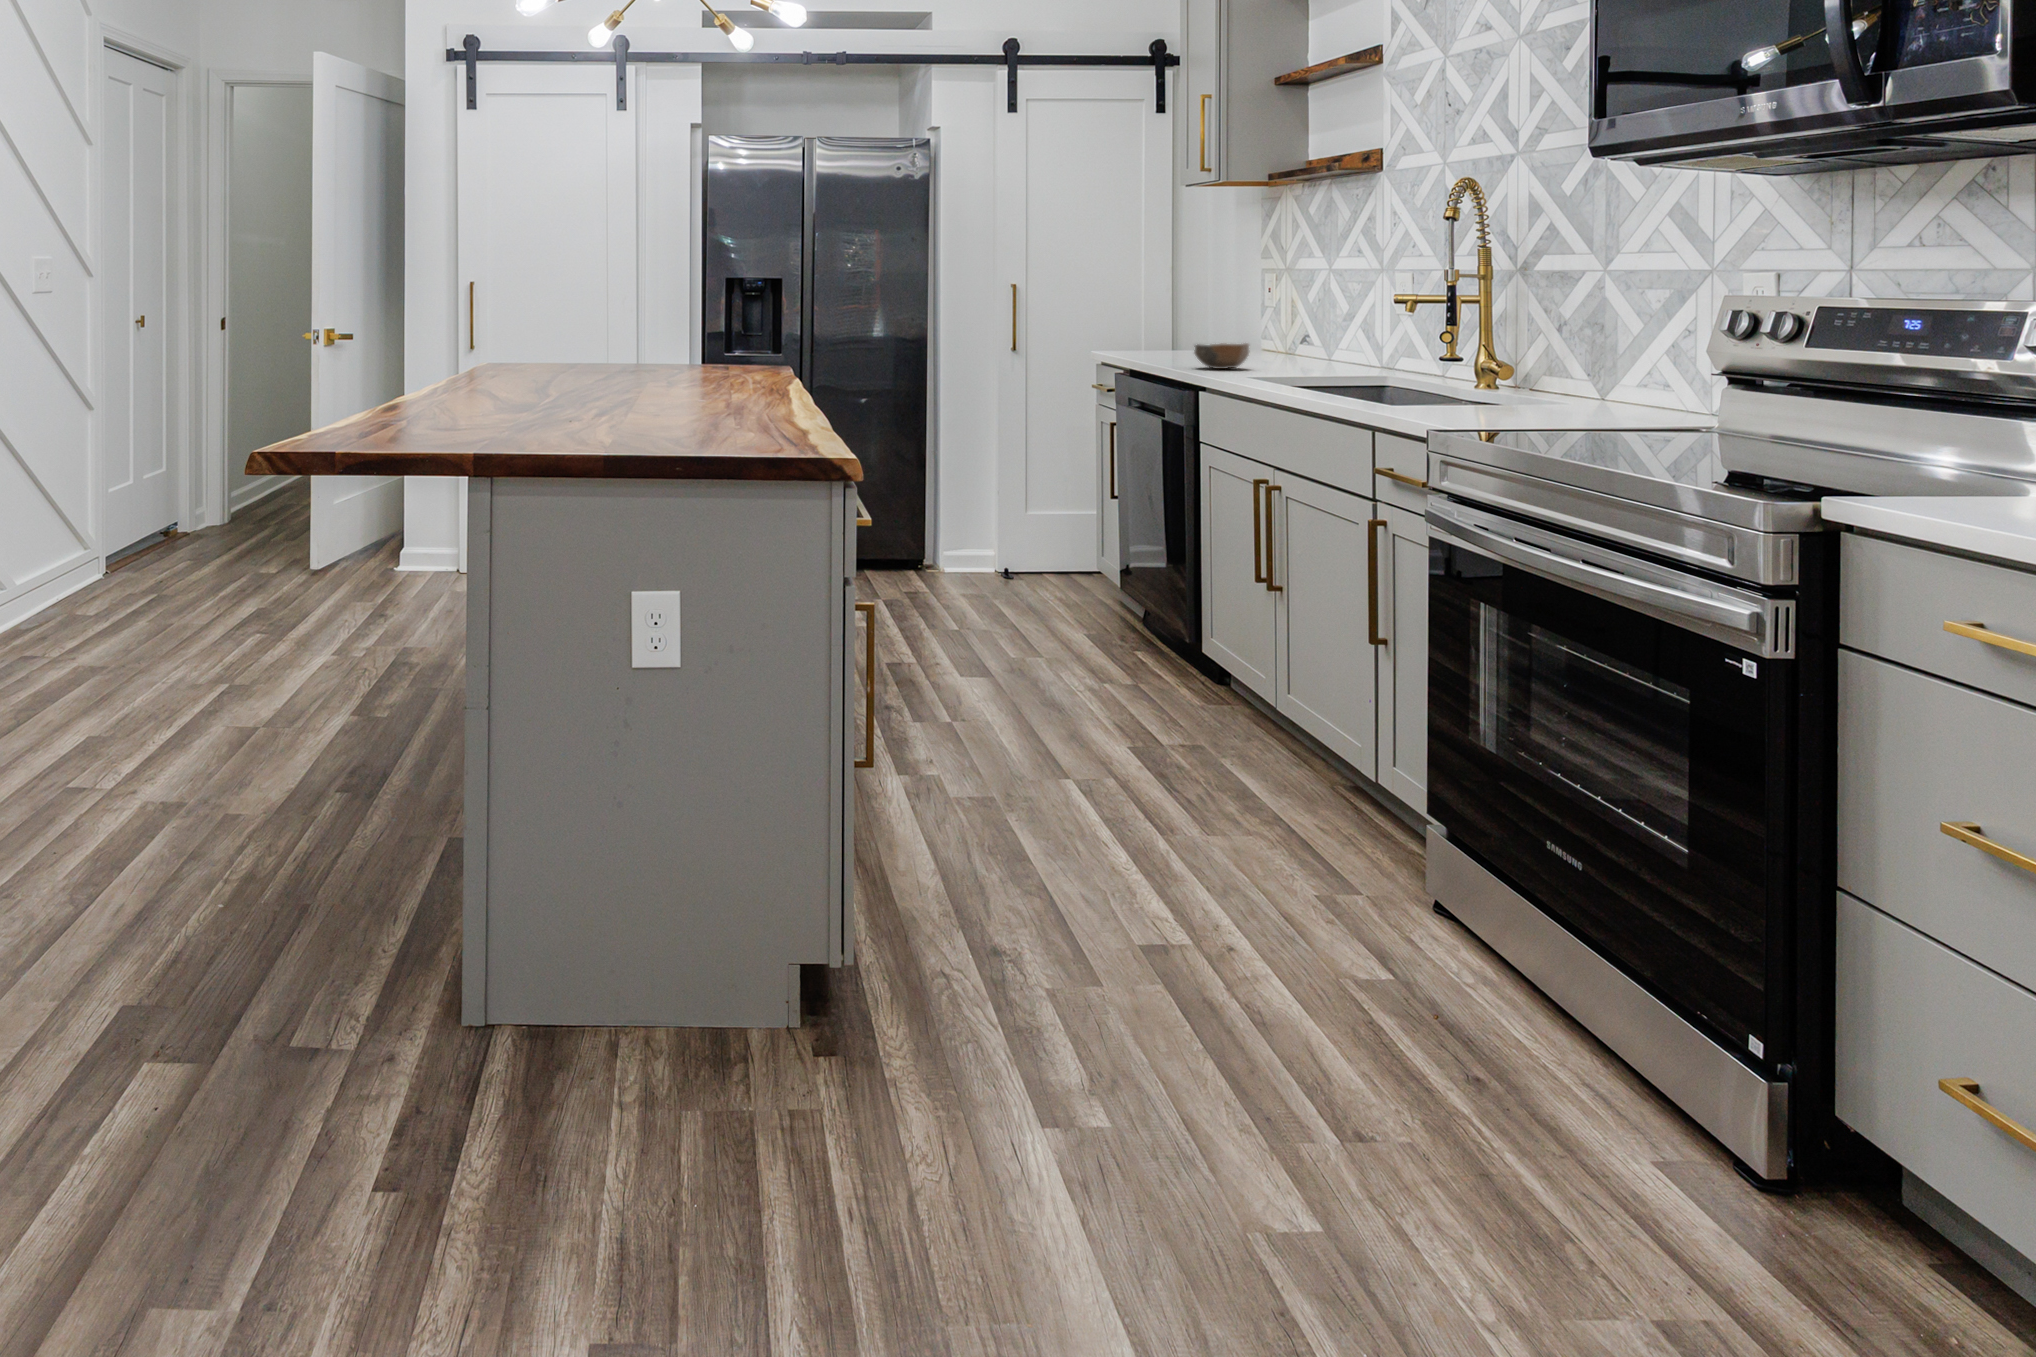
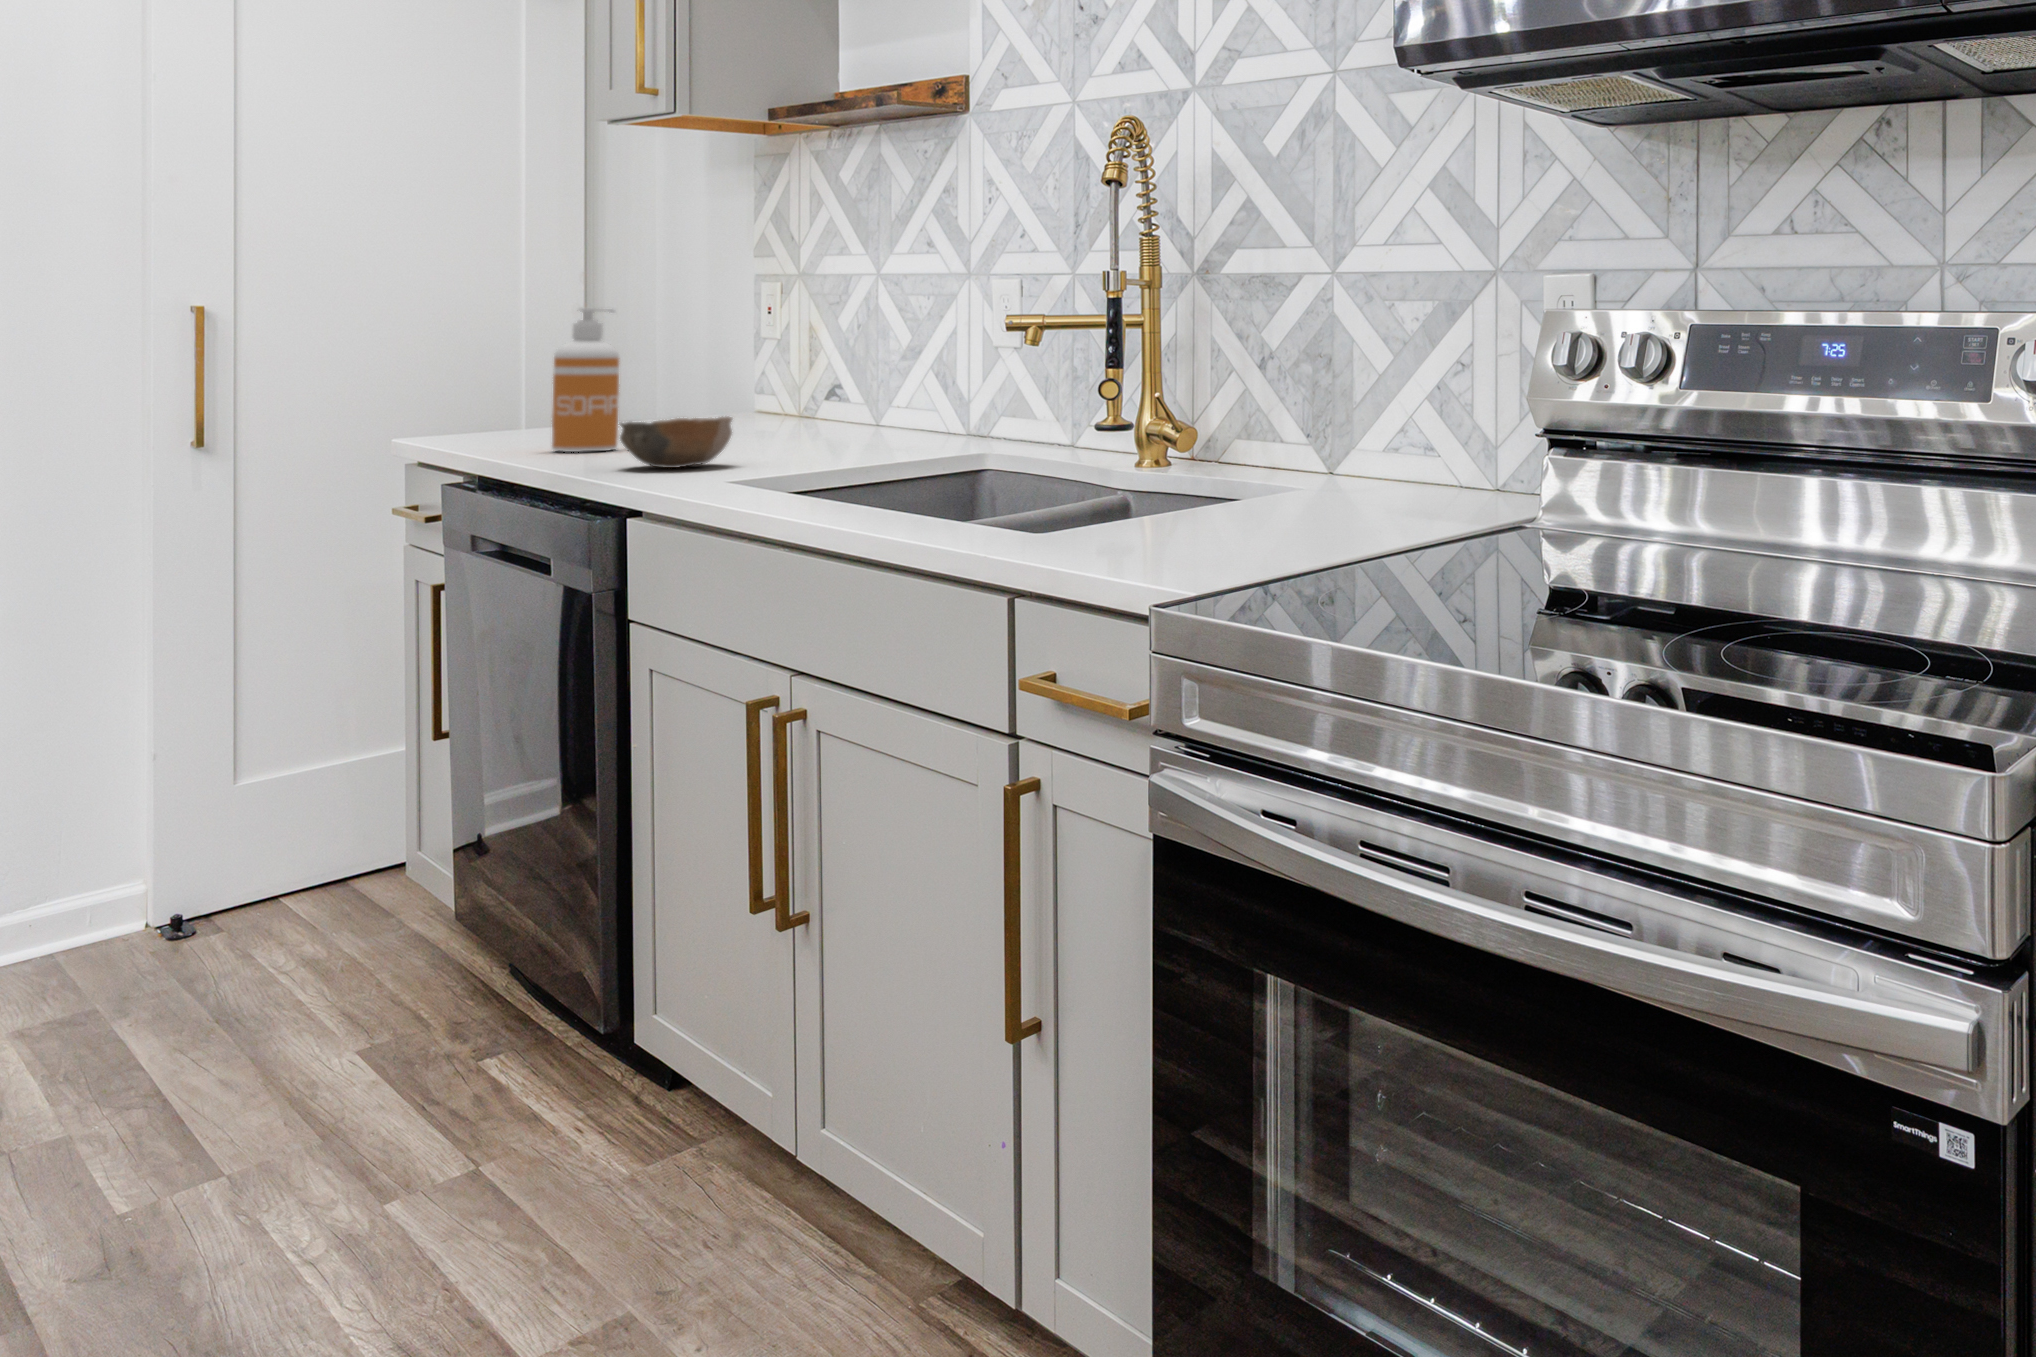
soap dispenser: none [1162,285,1194,359] -> present [552,308,619,452]

